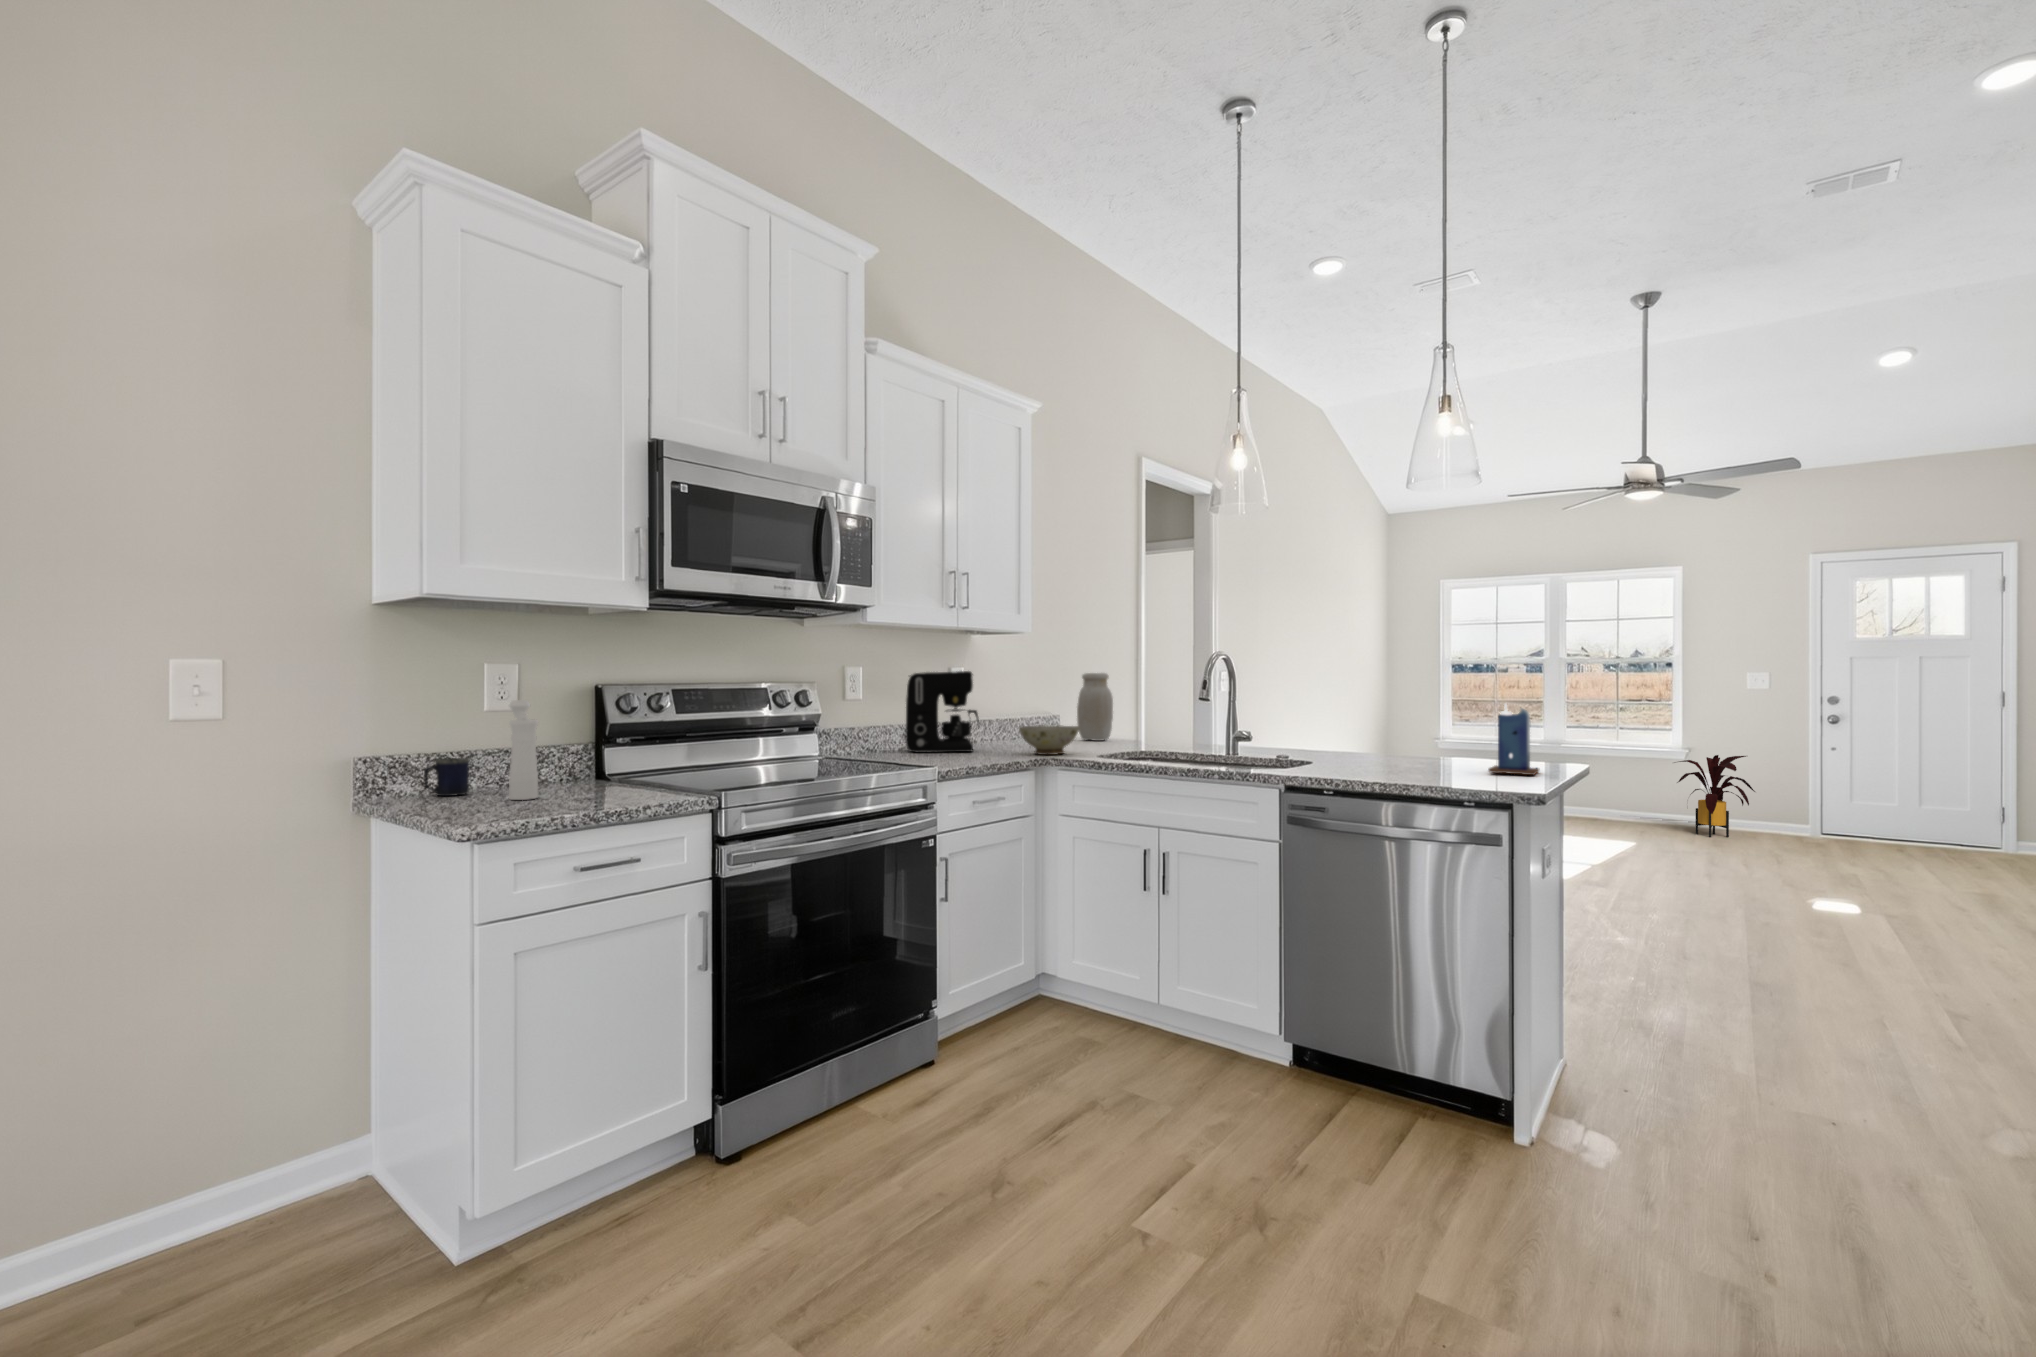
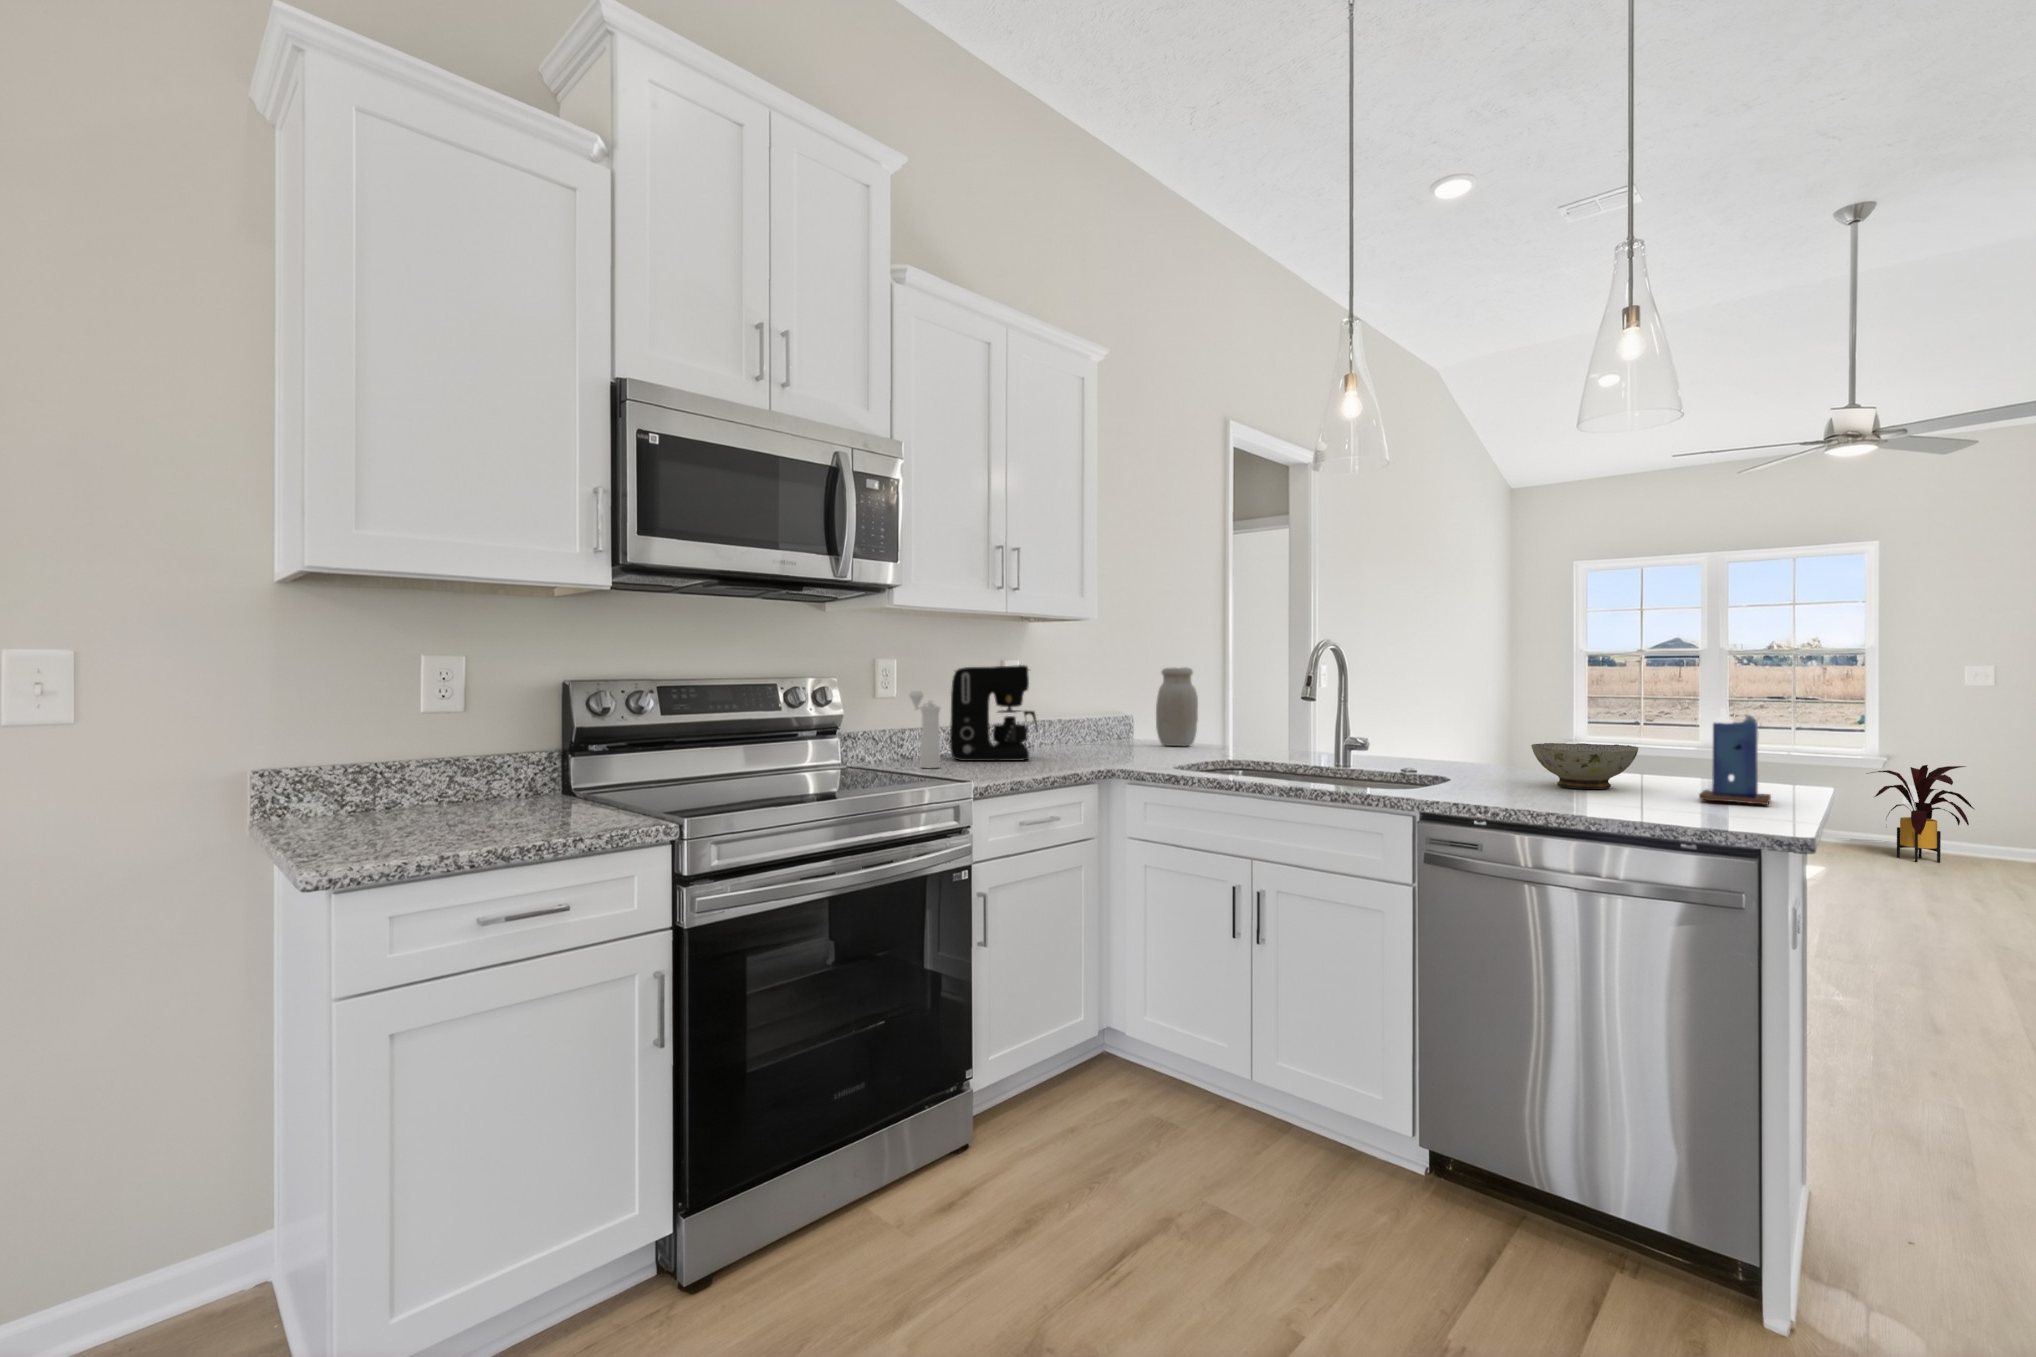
pepper mill: present [509,700,538,800] -> present [909,691,940,768]
ceramic bowl: present [1019,726,1080,755] -> present [1531,743,1638,789]
mug: present [424,758,469,796] -> none [331,771,390,818]

